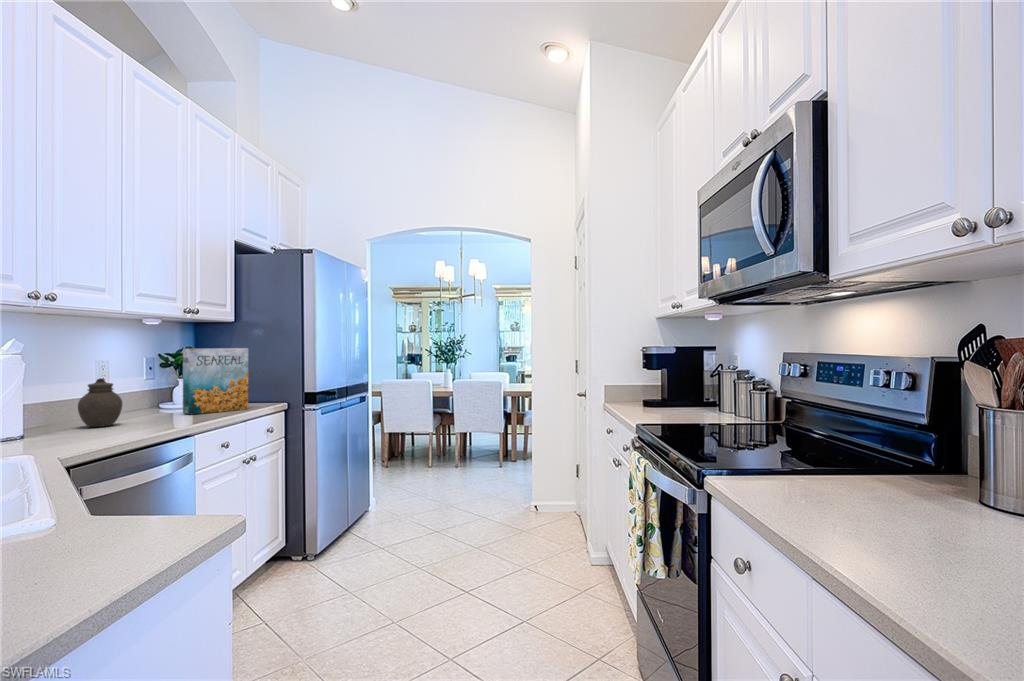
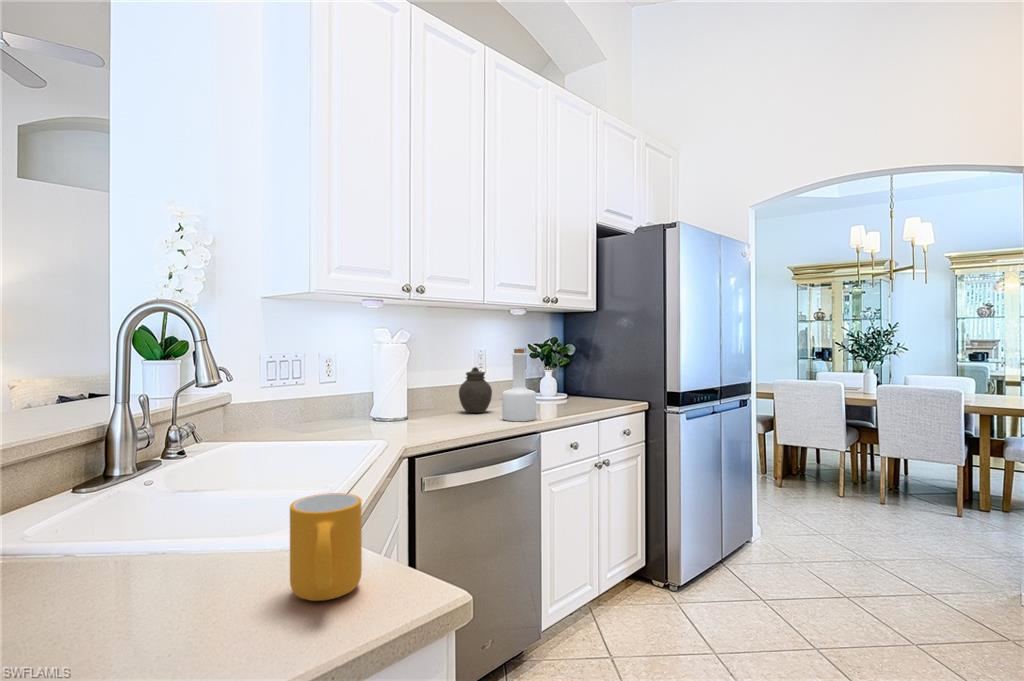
cereal box: present [183,348,248,415] -> none [545,339,606,408]
bottle: none [142,358,182,429] -> present [502,349,536,421]
mug: none [54,474,125,559] -> present [290,493,362,601]

